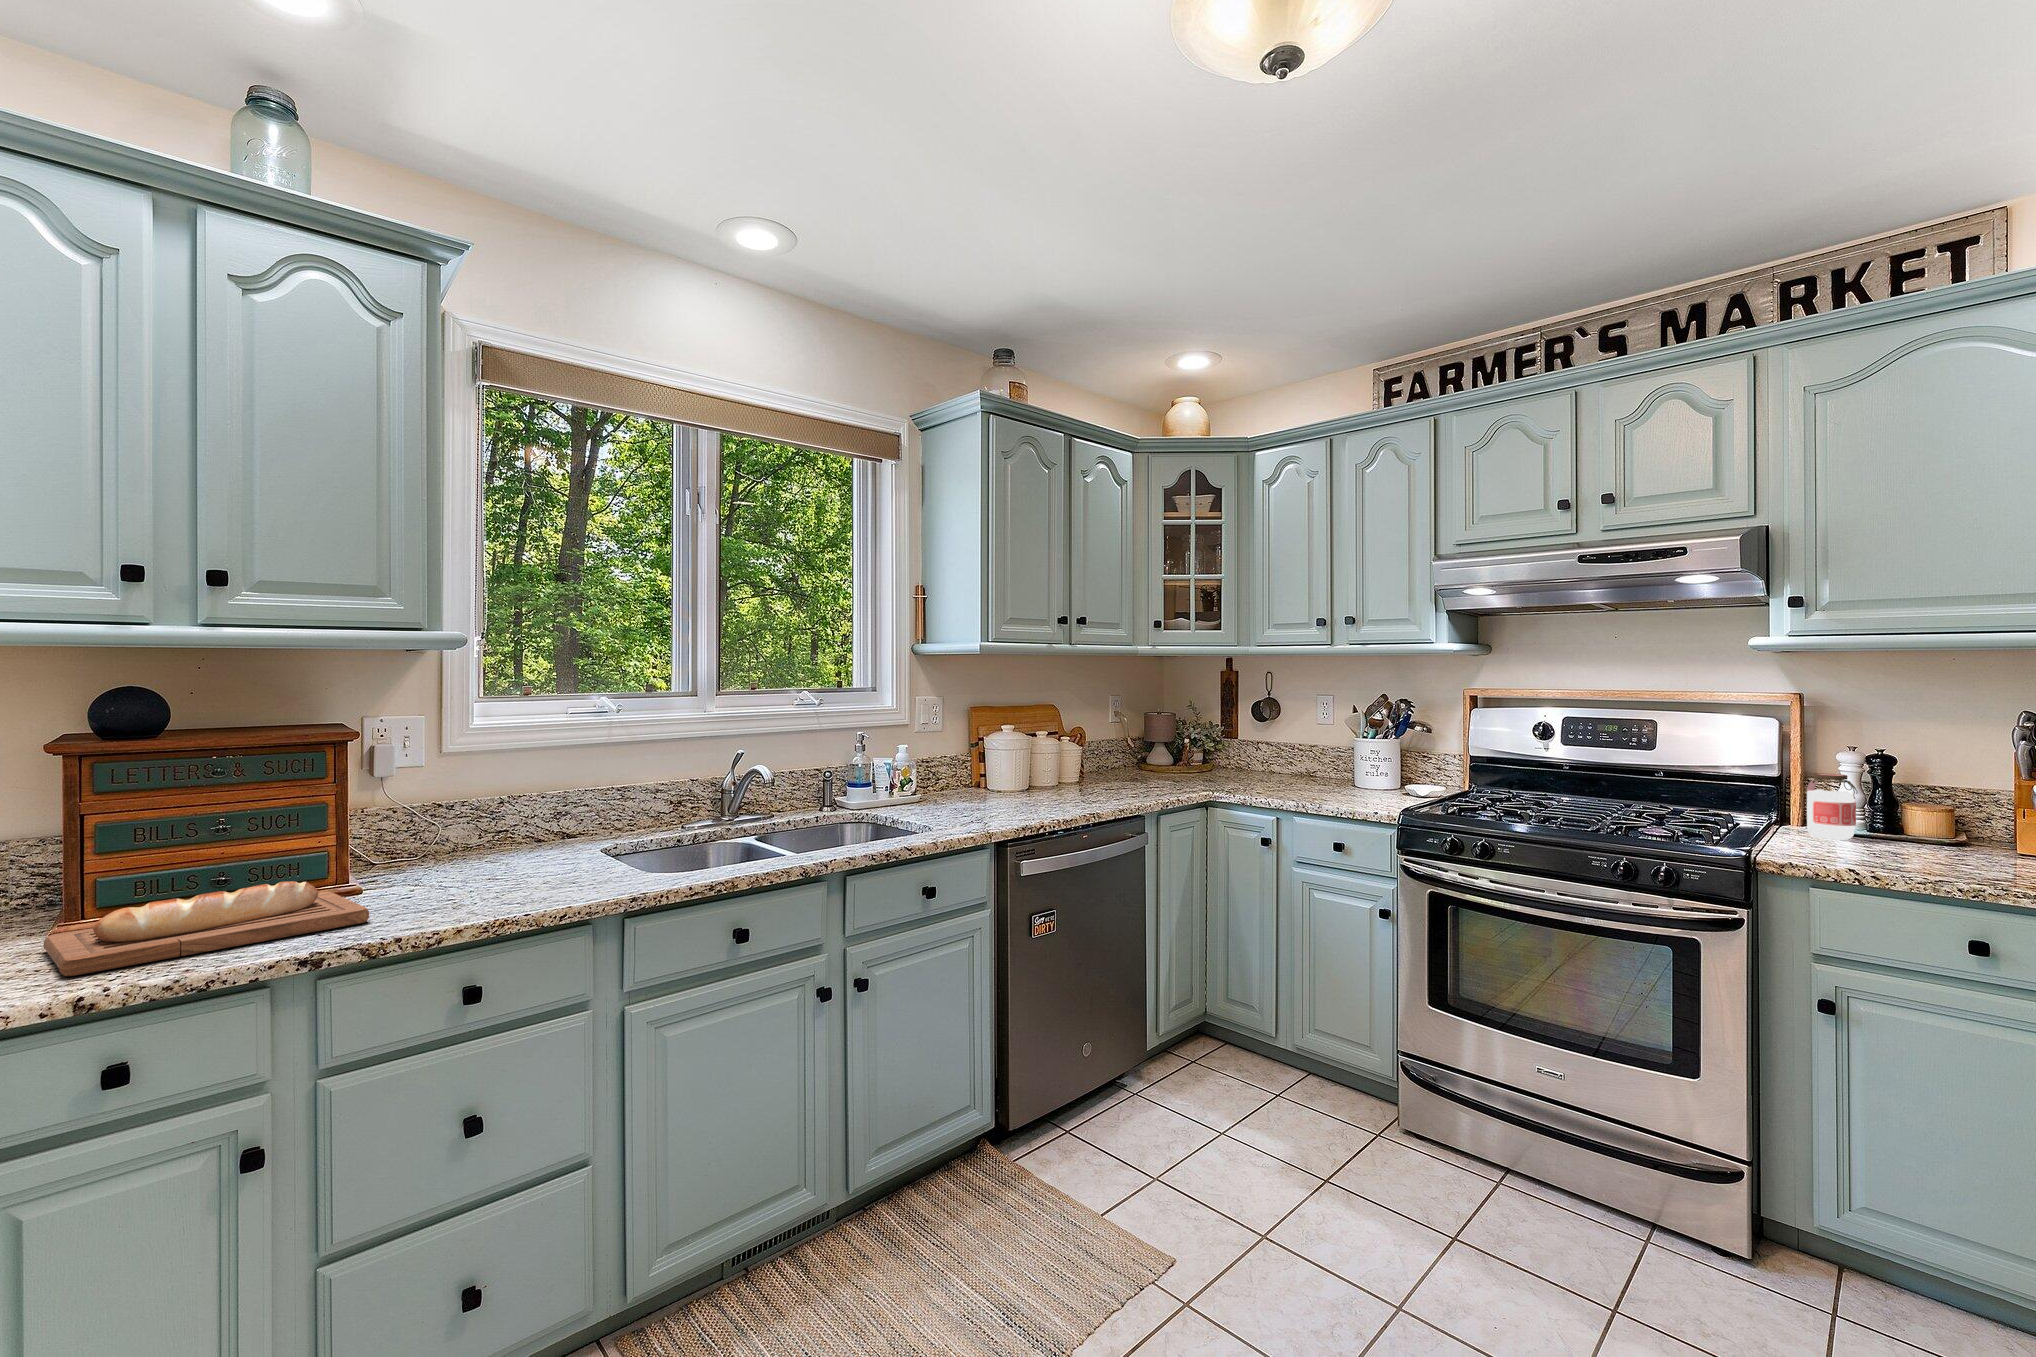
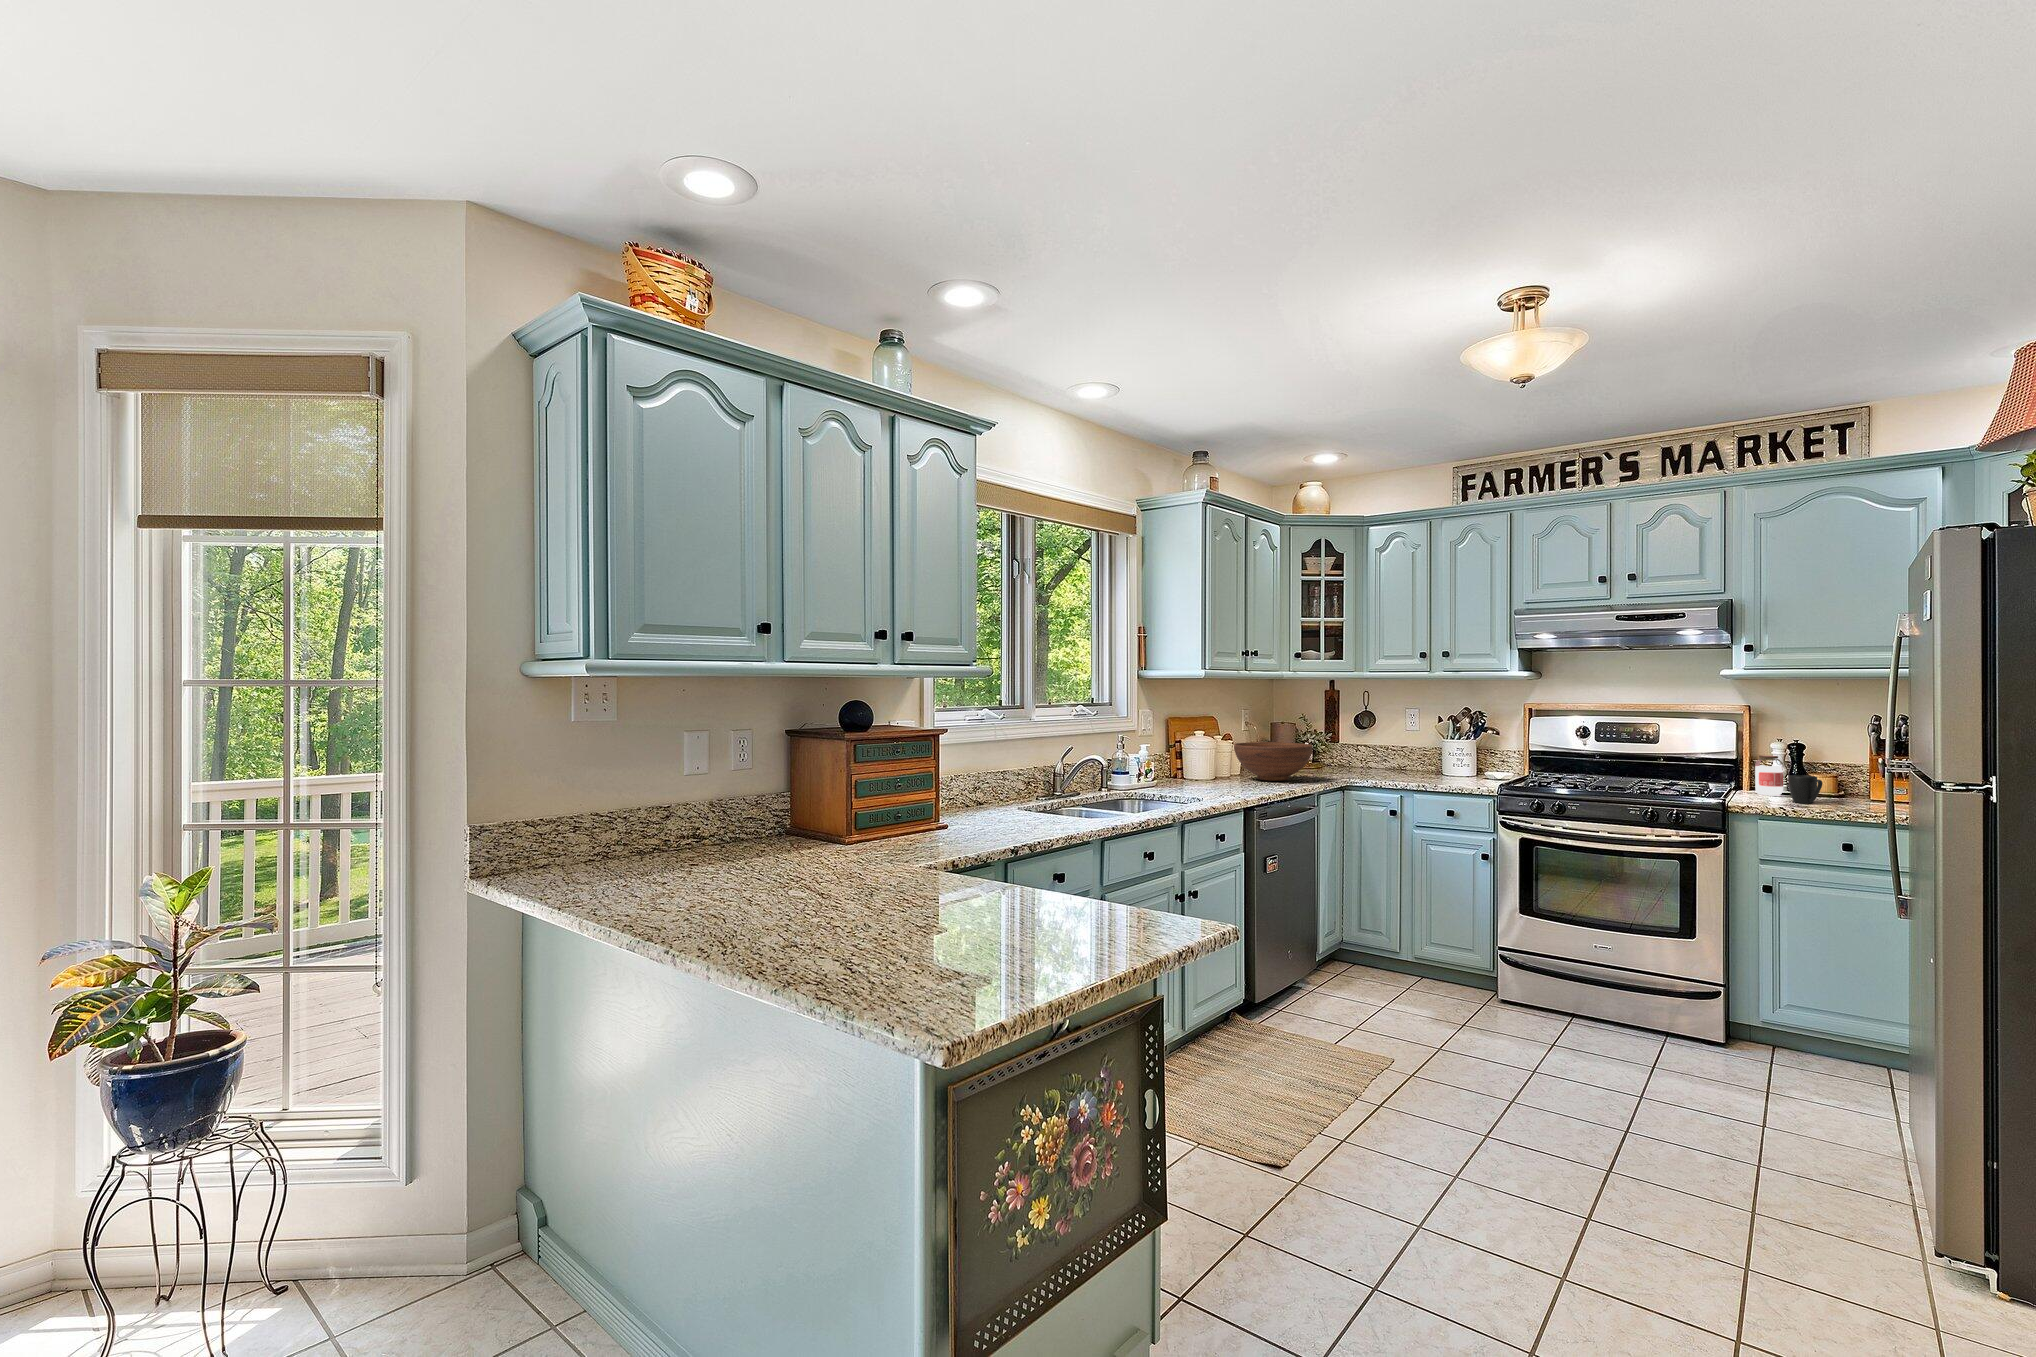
fruit bowl: none [1050,742,1155,796] -> present [1234,742,1313,781]
mug: none [1866,809,1929,858] -> present [1788,775,1822,803]
bread loaf: present [44,881,369,976] -> none [877,815,1005,853]

